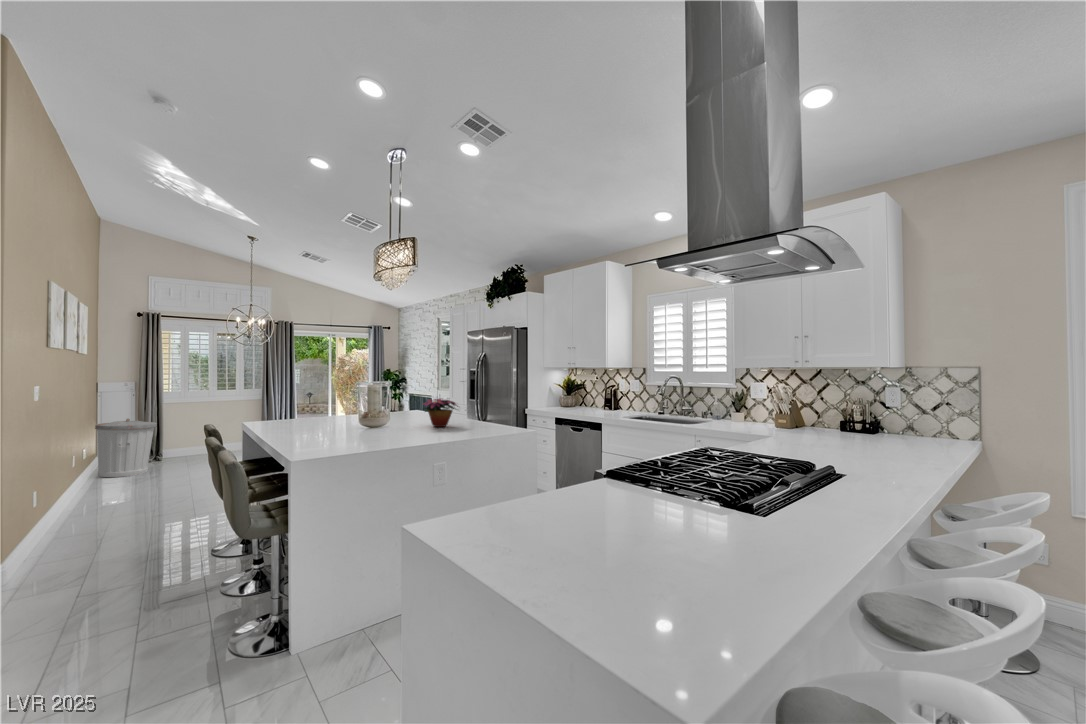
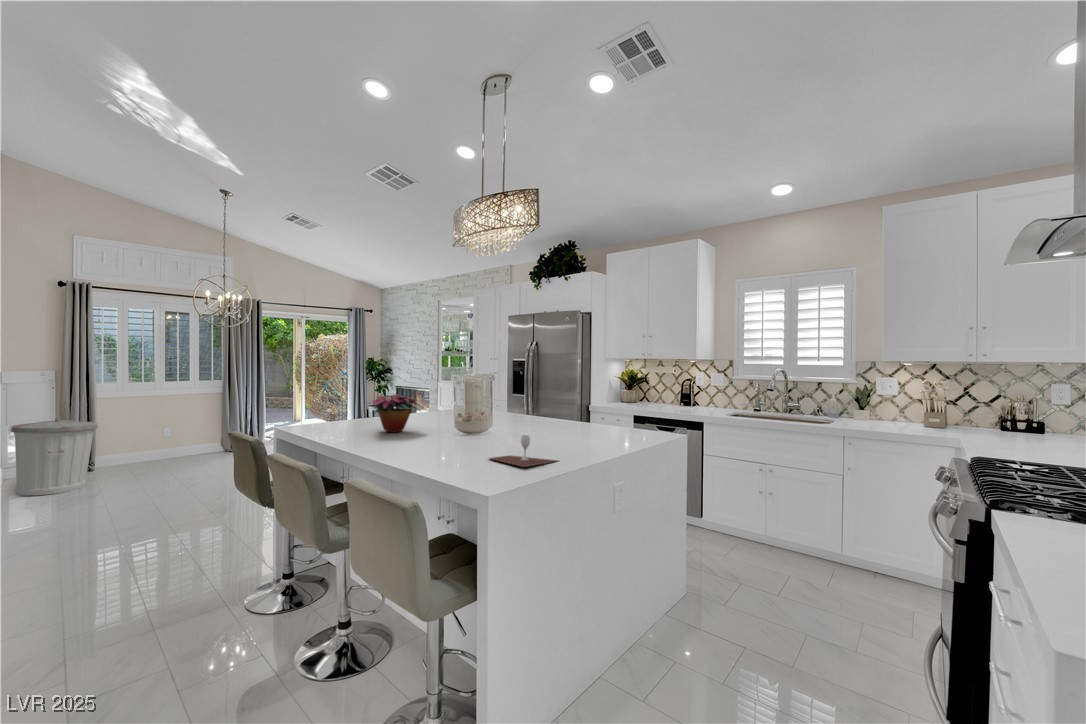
flower arrangement: present [424,399,458,427] -> present [372,394,420,432]
wine glass: none [322,428,373,450] -> present [489,435,559,467]

